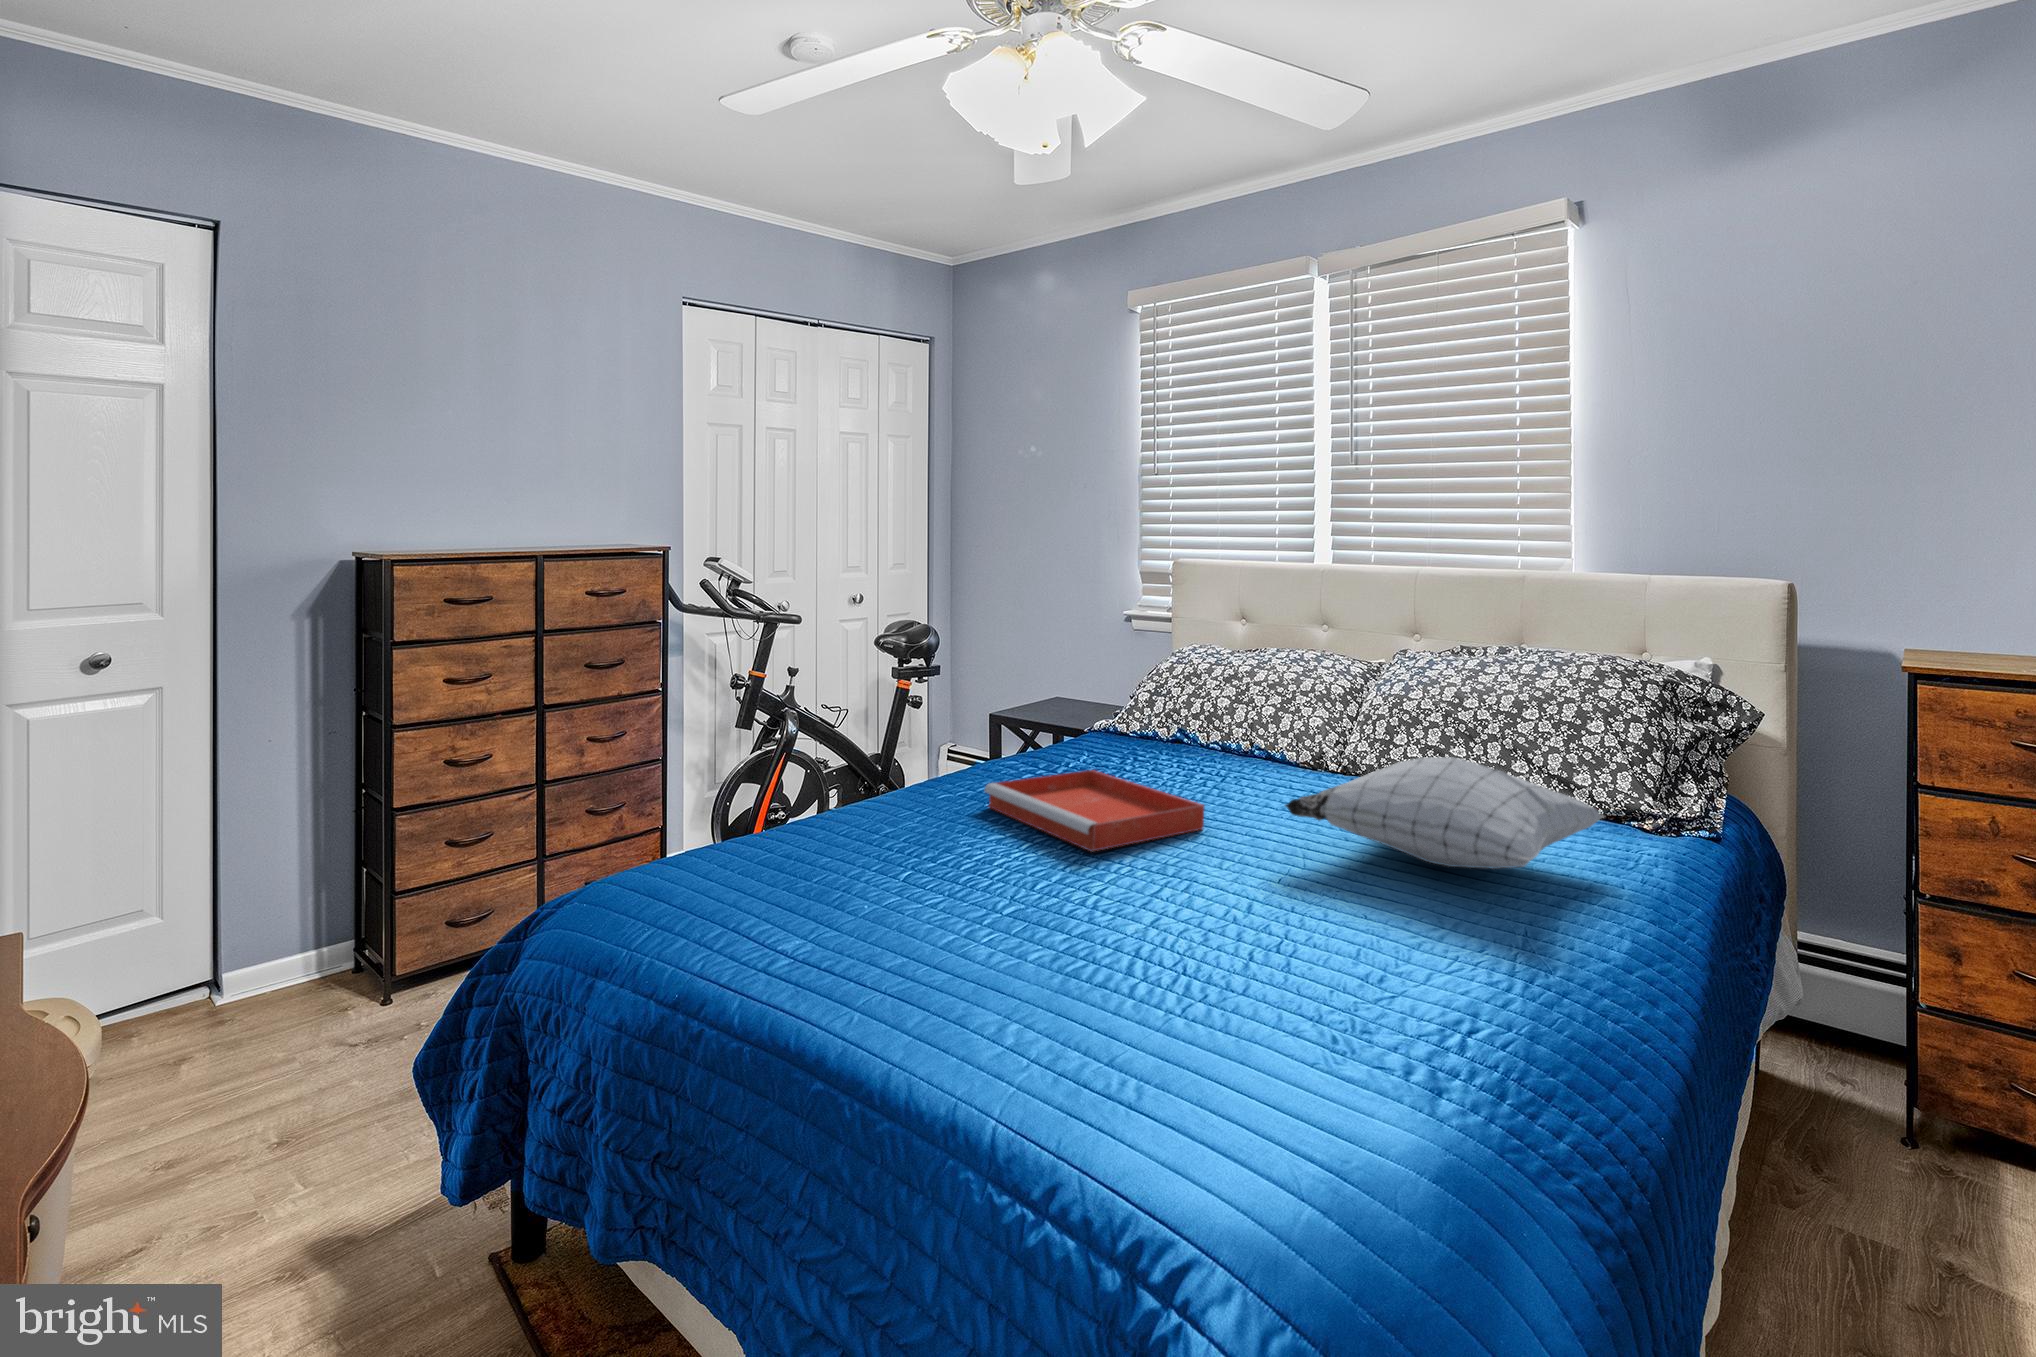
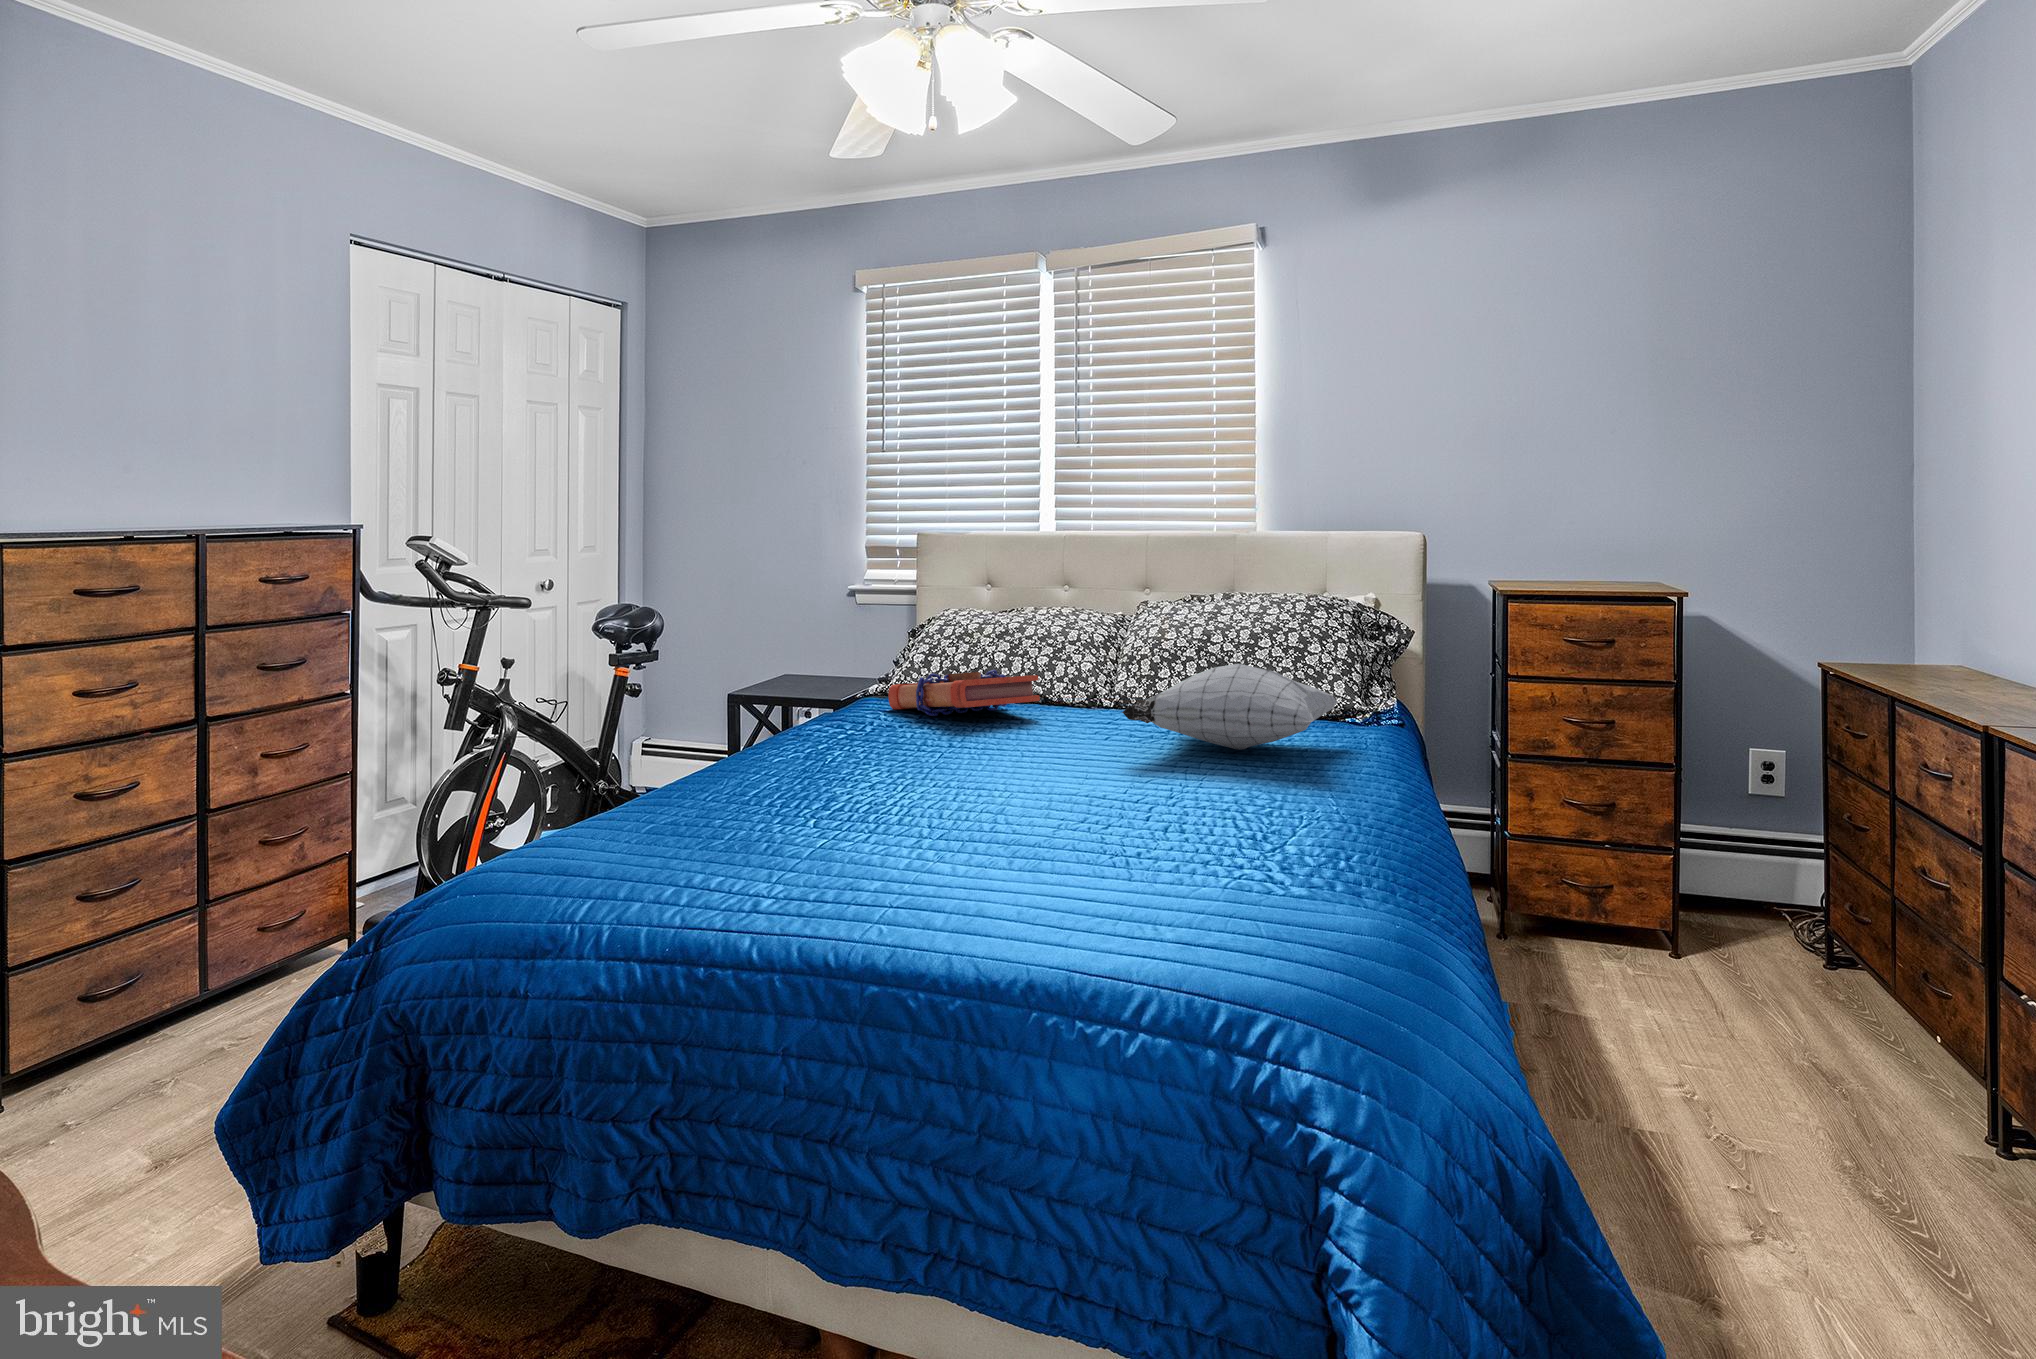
book: none [1093,719,1238,764] -> present [888,670,1040,716]
tray: present [985,770,1204,851] -> none [840,716,1044,767]

